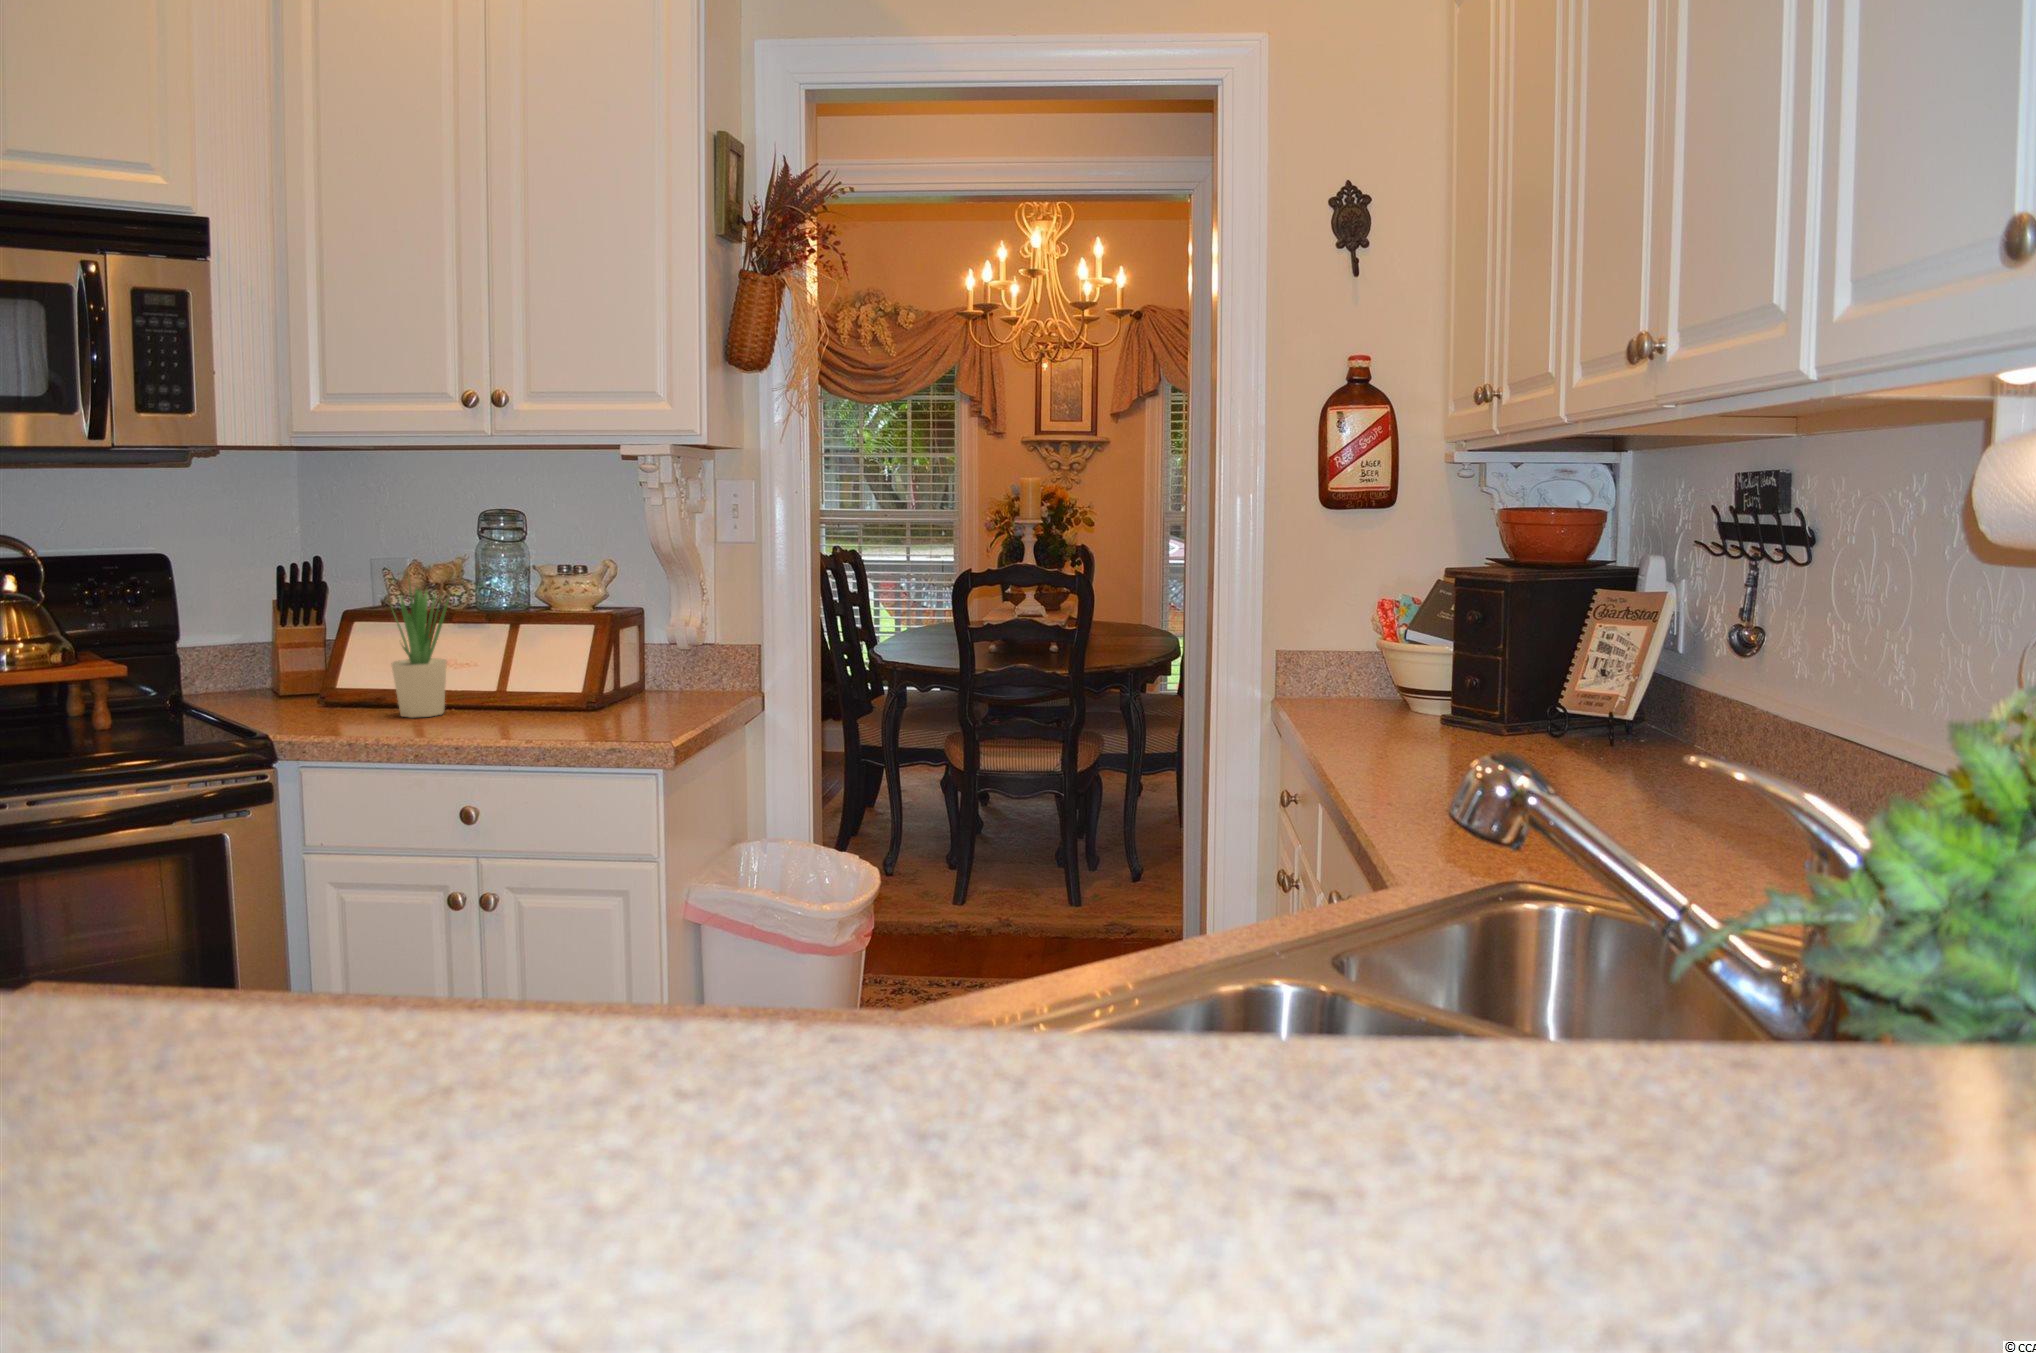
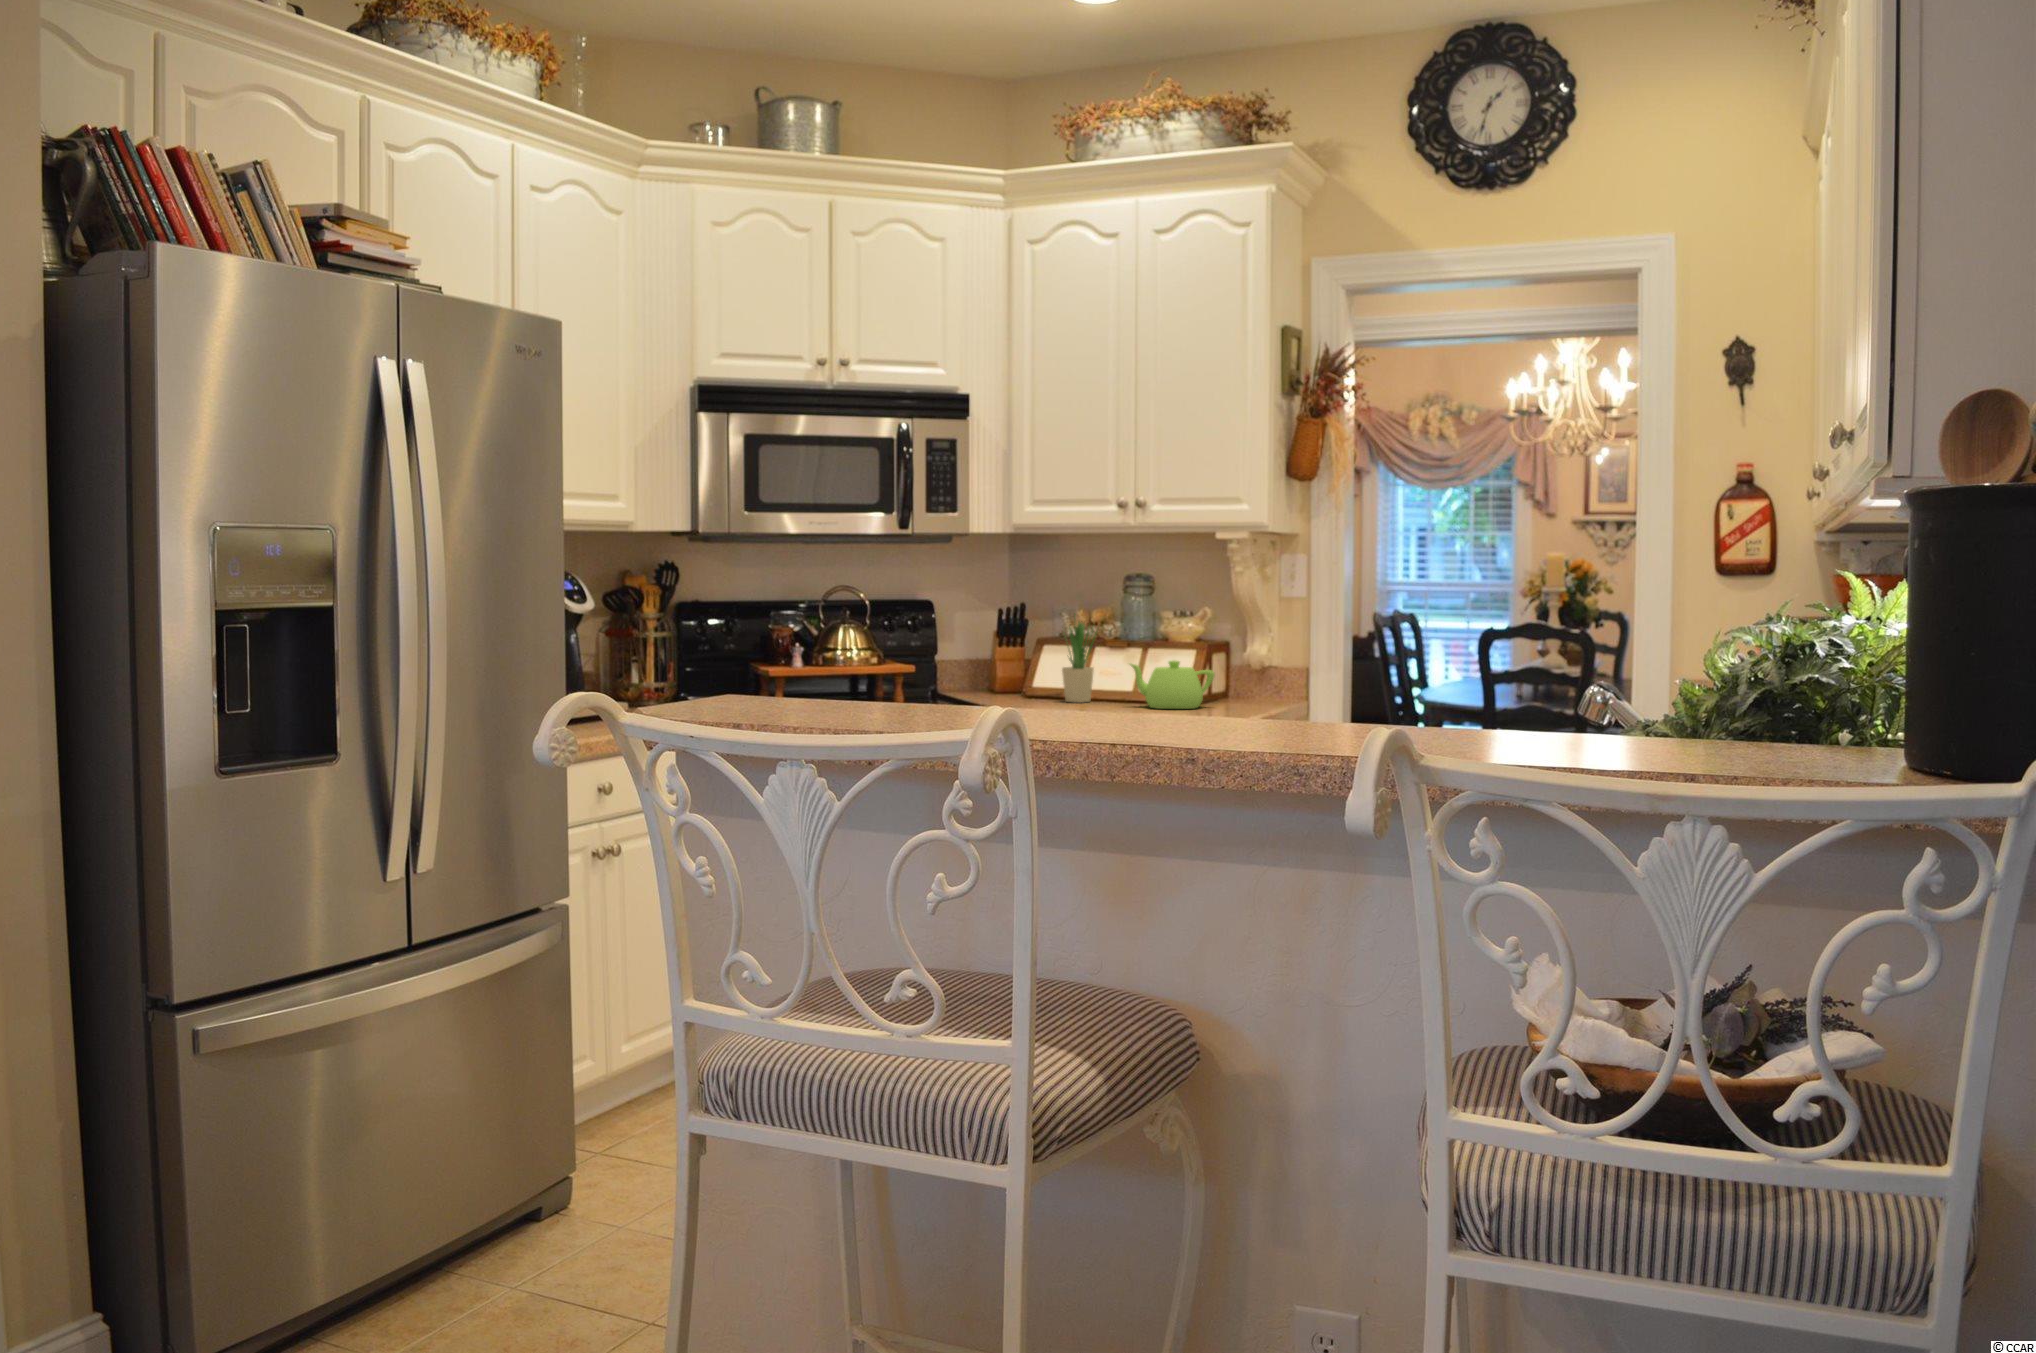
teapot: none [500,647,643,725] -> present [1130,660,1215,709]

